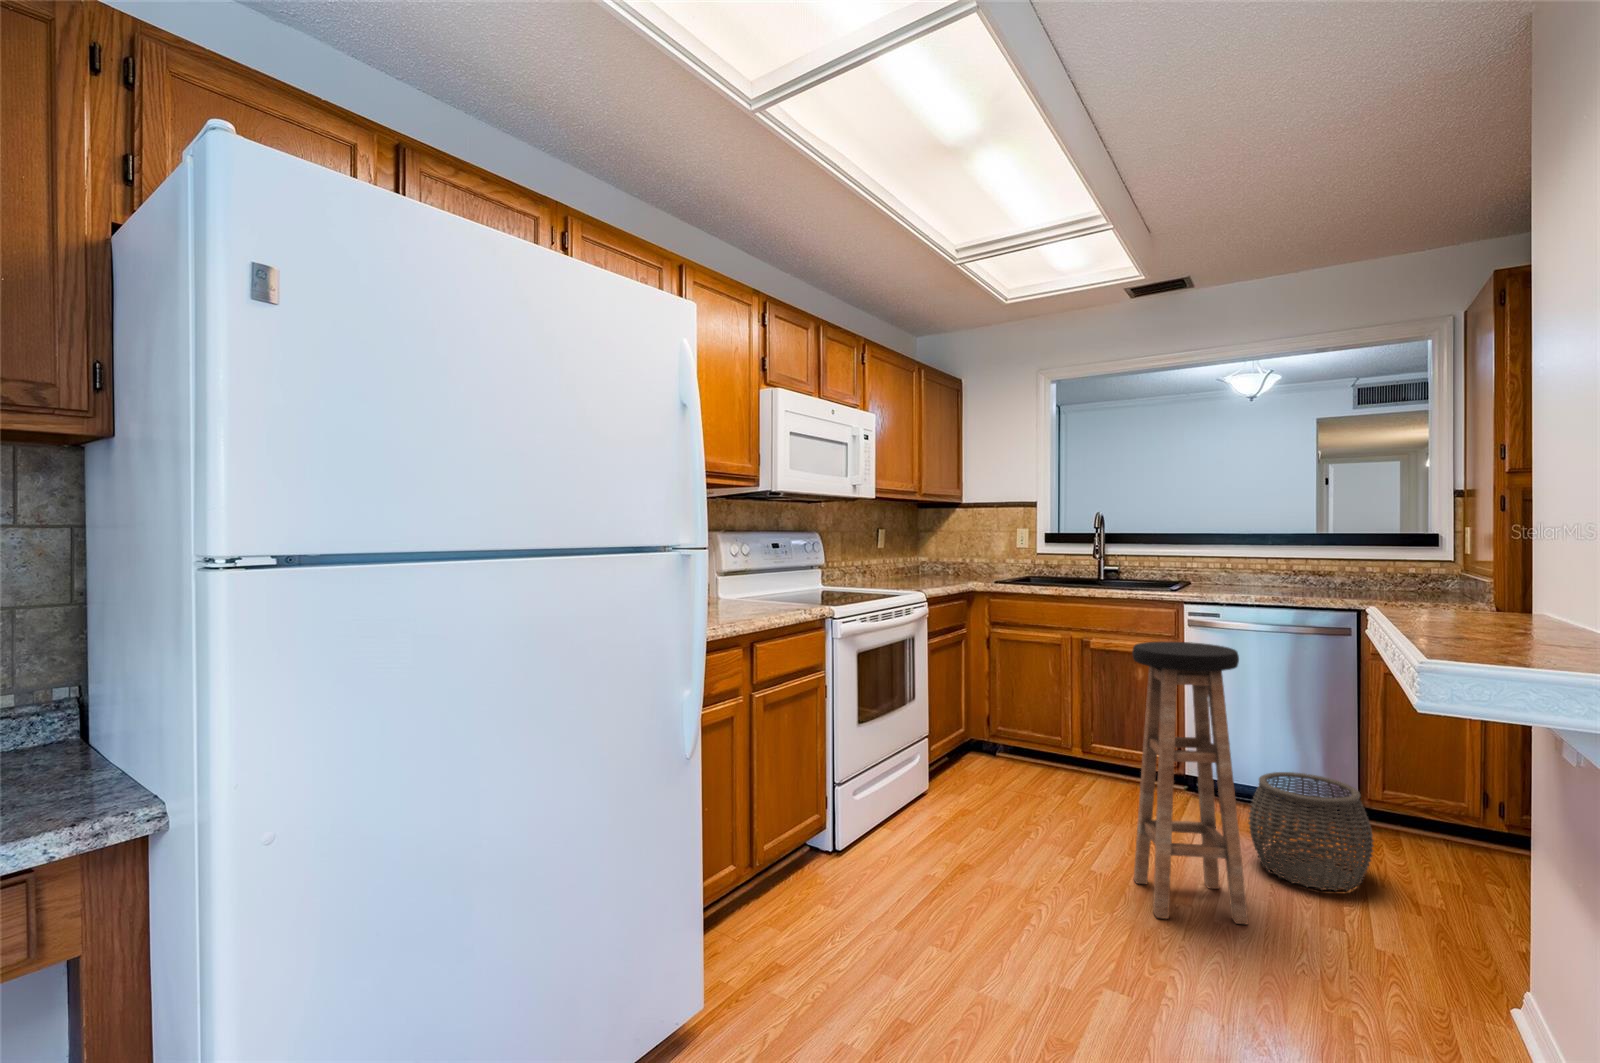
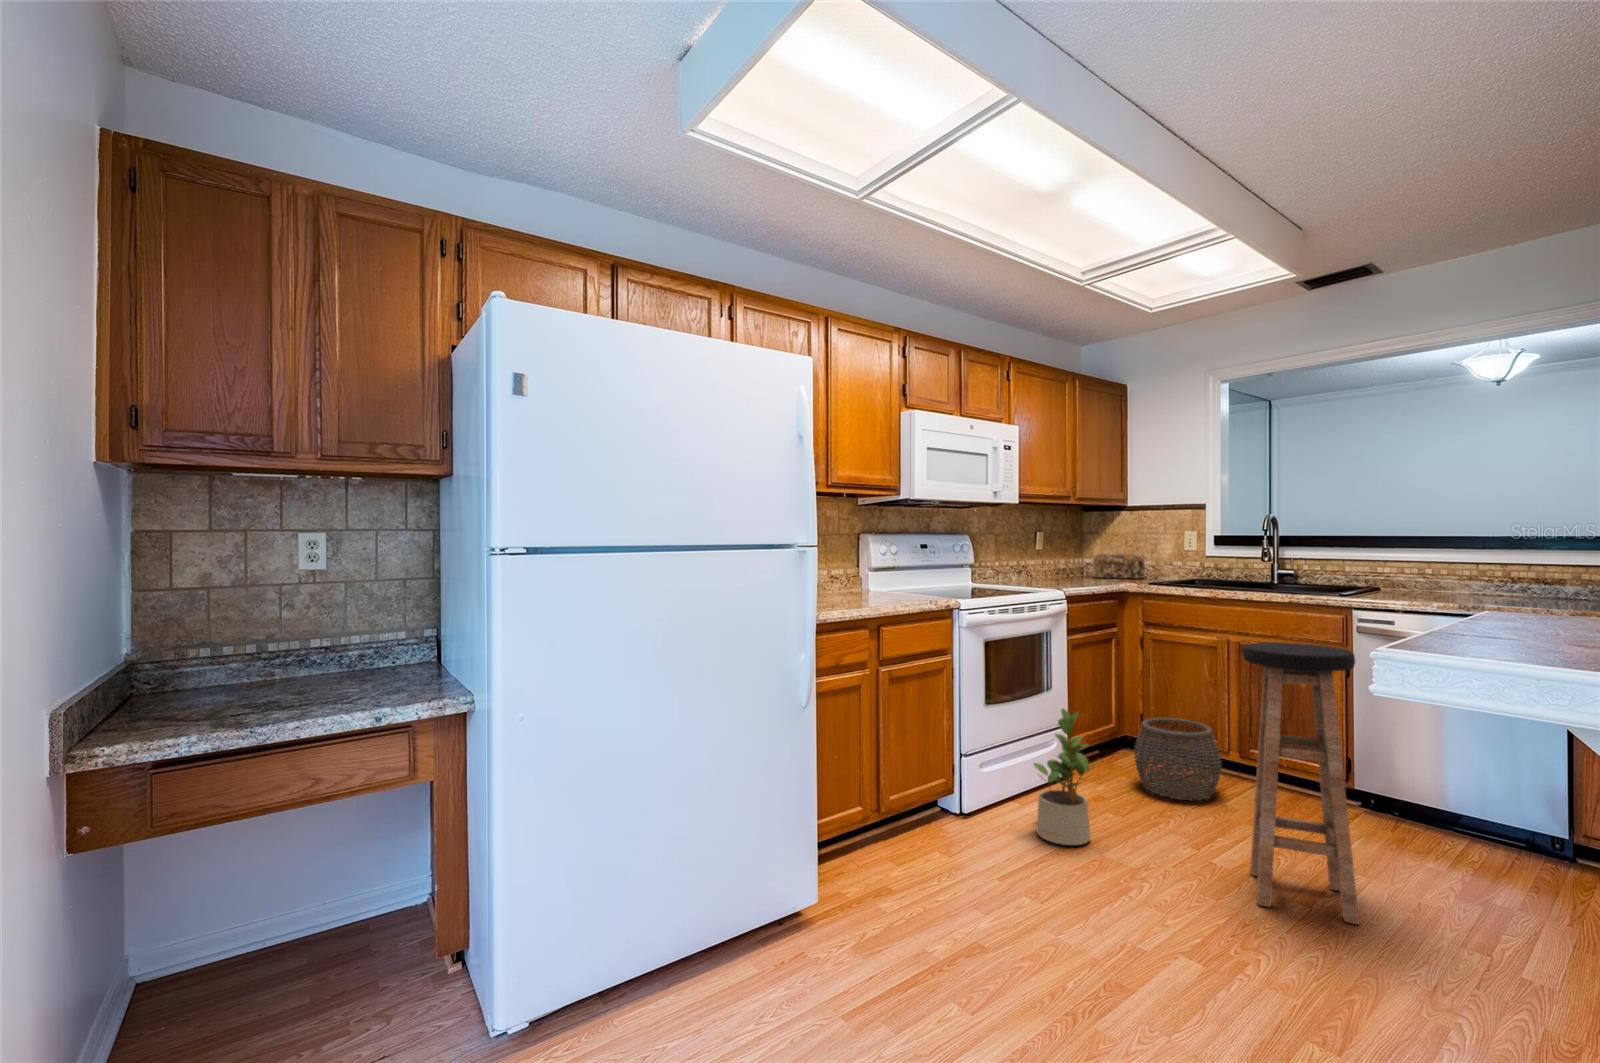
bread loaf: none [929,552,978,577] -> present [1094,554,1145,579]
potted plant: none [914,724,987,876] -> present [1034,709,1097,845]
woven basket: present [1248,772,1374,891] -> present [1134,718,1221,801]

